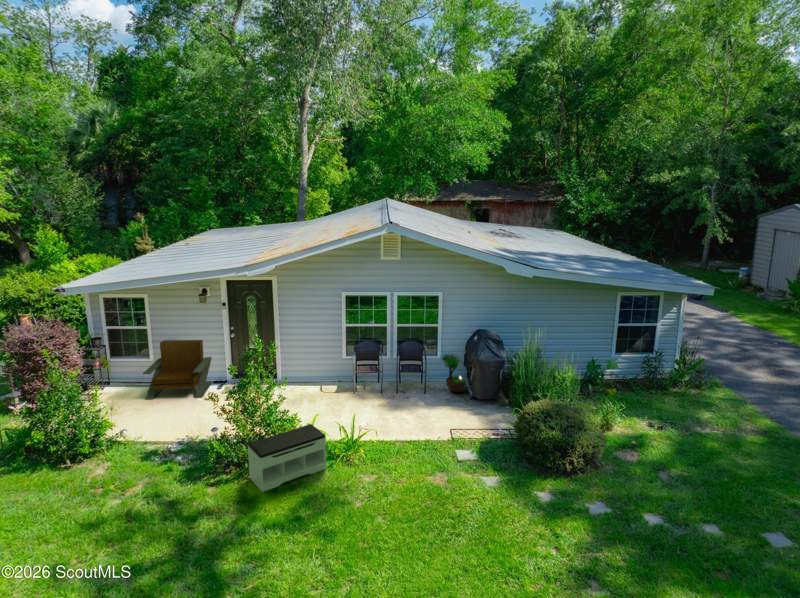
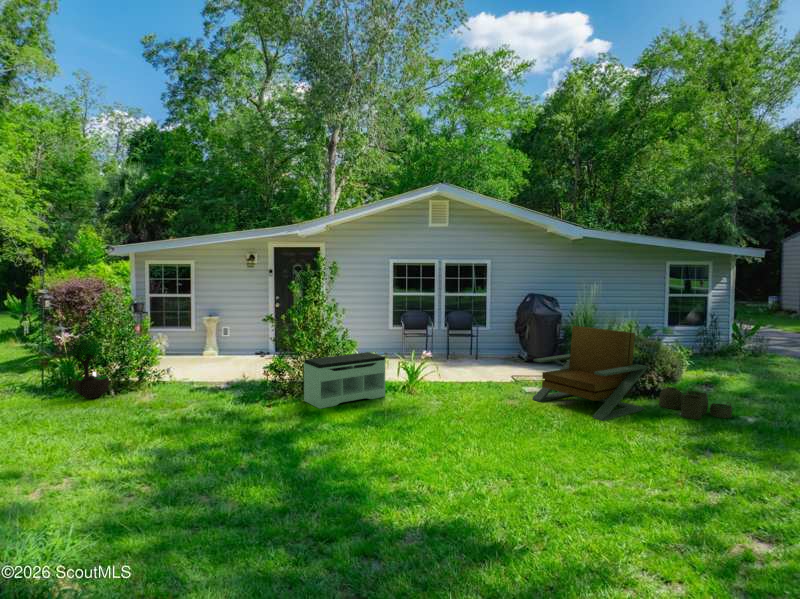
lounge chair: present [143,340,213,400] -> present [532,326,648,421]
potted tree: present [441,354,466,392] -> present [62,338,109,398]
woven basket: none [571,466,630,506] -> present [659,387,732,419]

